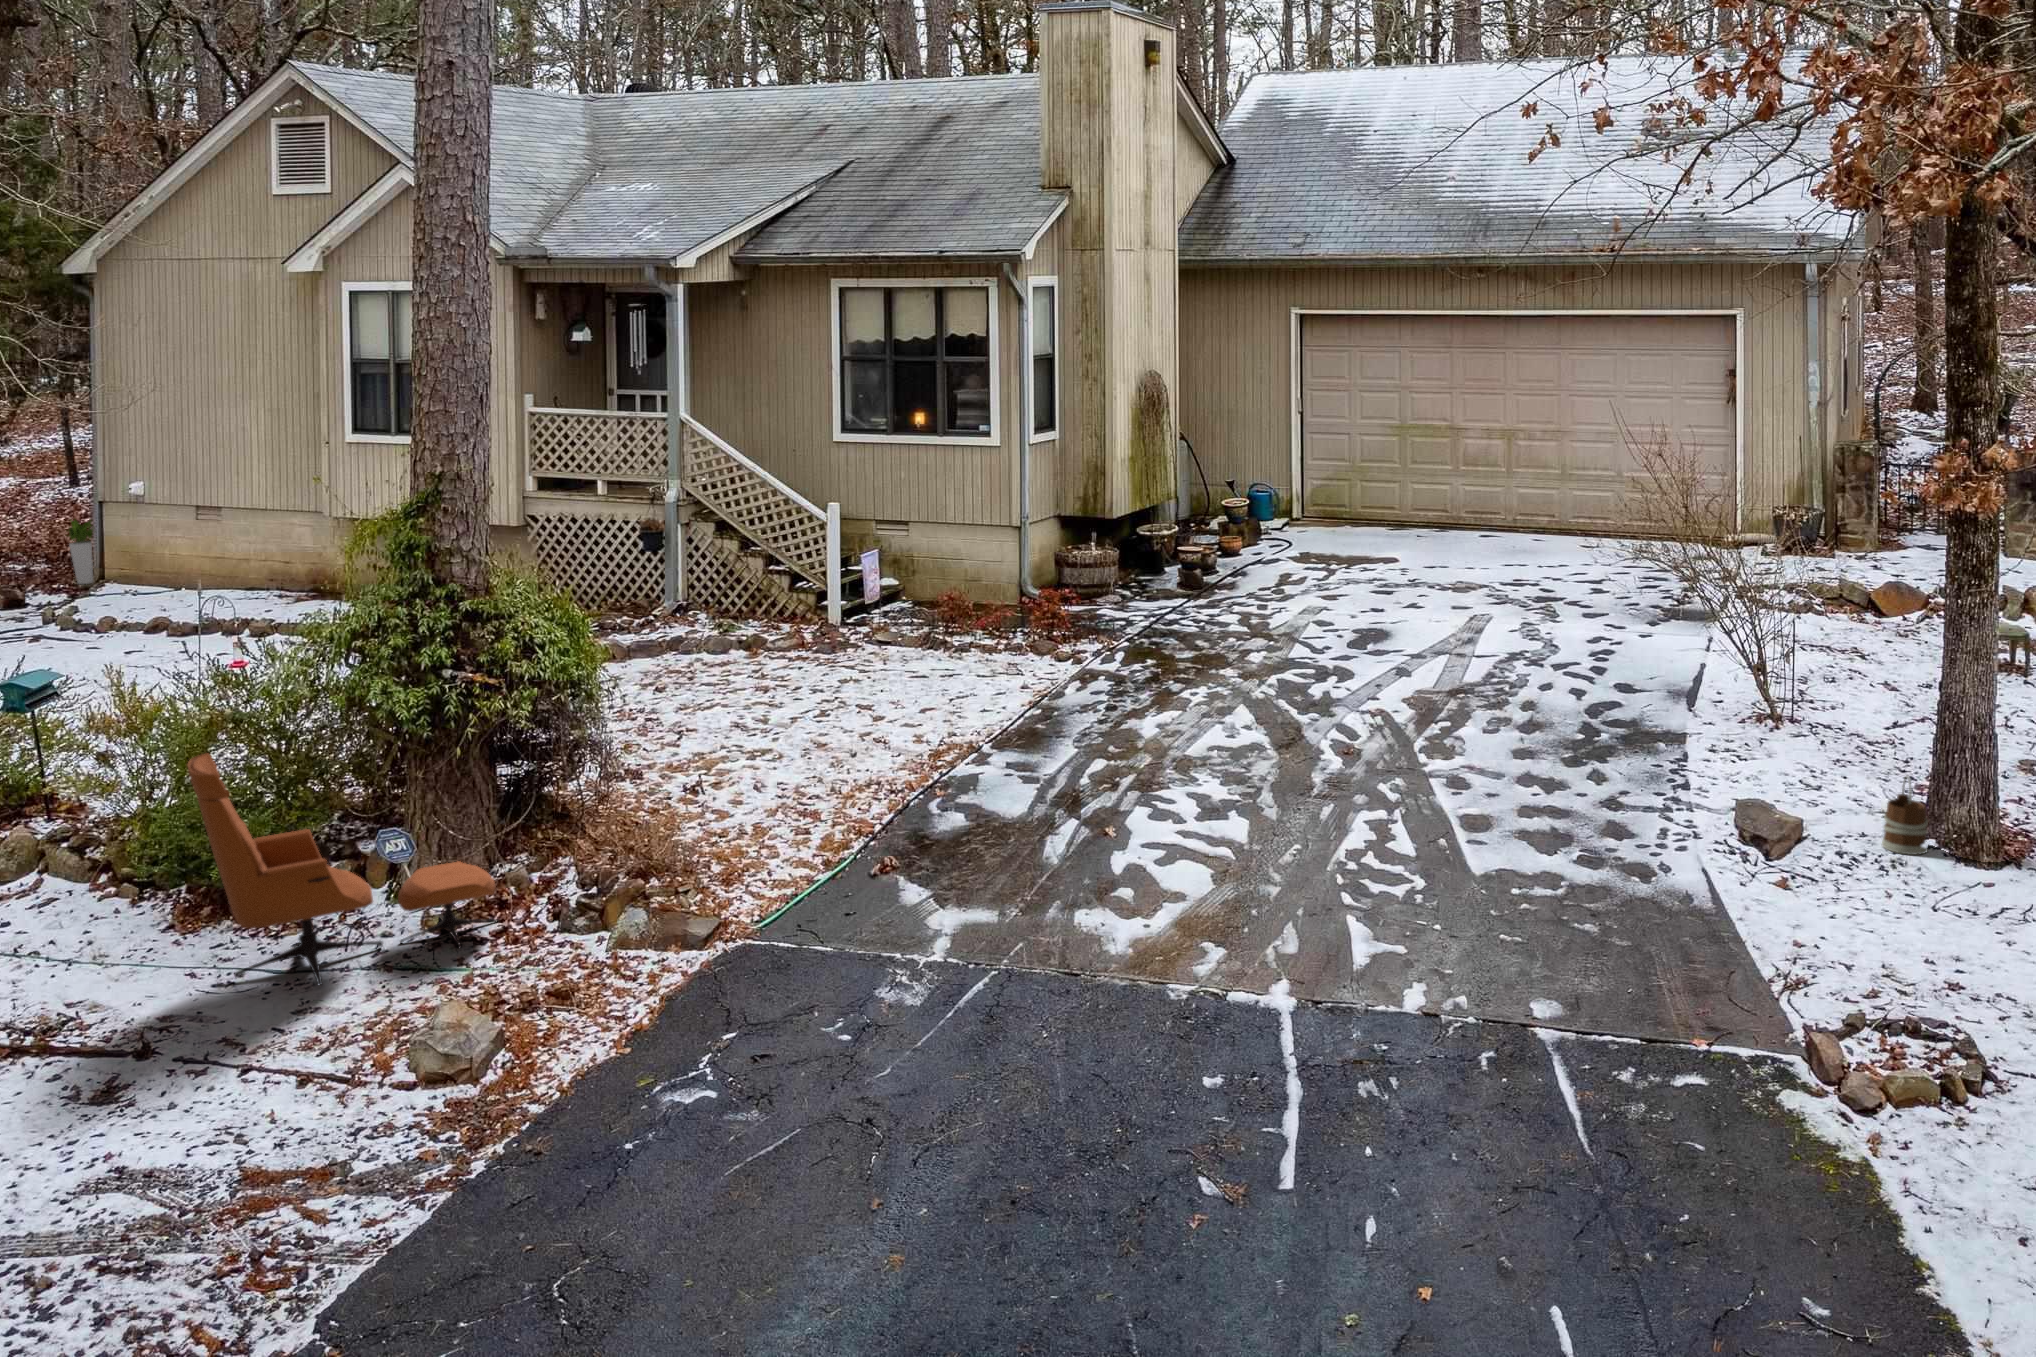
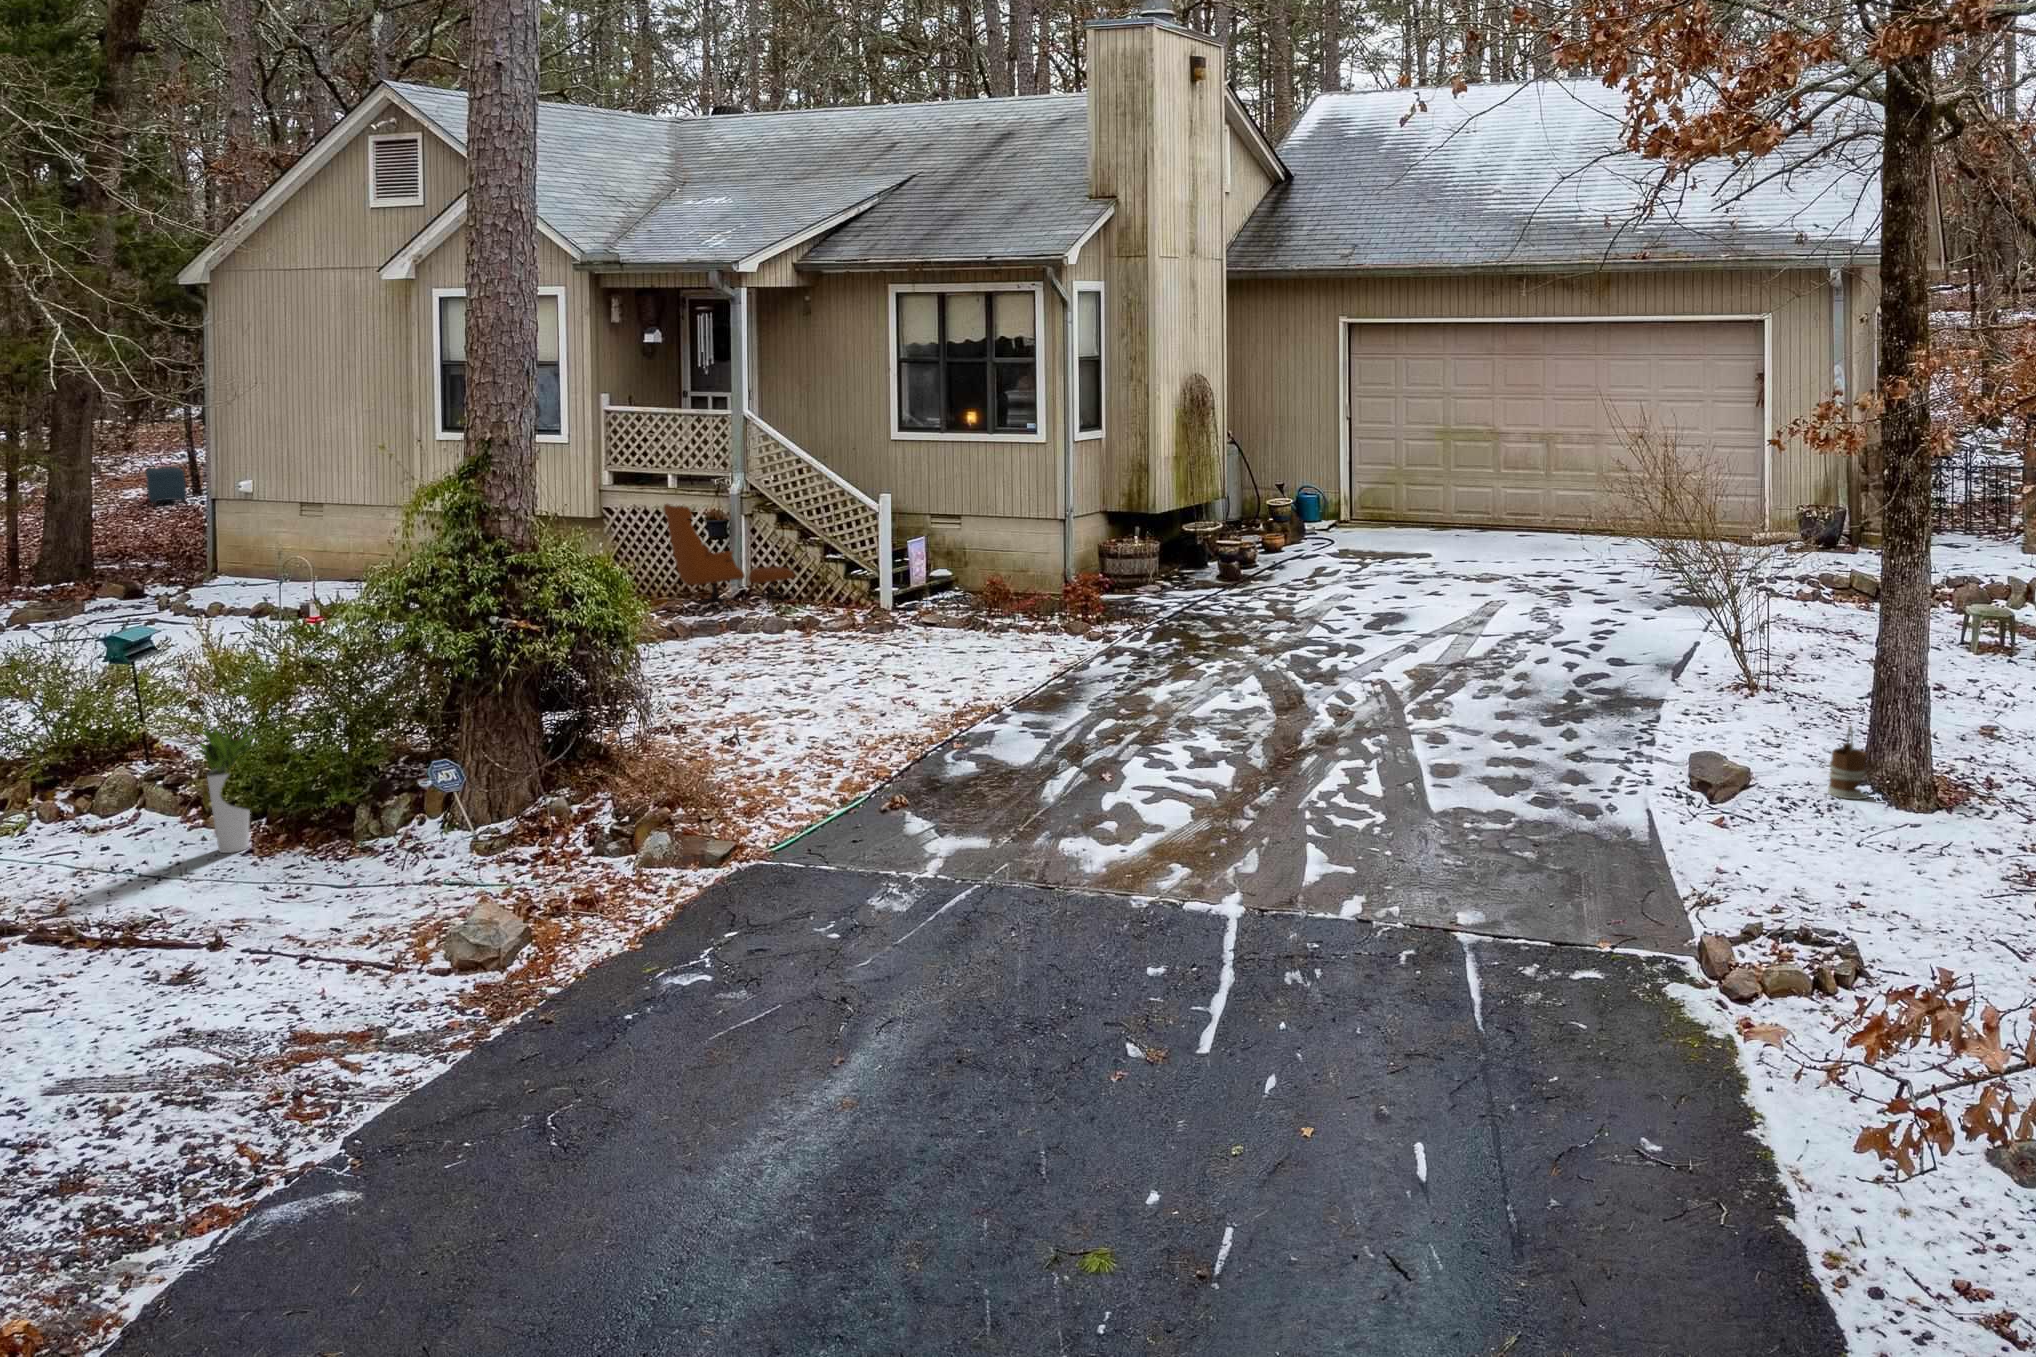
bench: none [24,459,69,501] -> present [146,467,186,506]
planter: present [69,520,94,584] -> present [192,722,255,853]
lounge chair: present [188,753,498,985] -> present [664,504,794,610]

